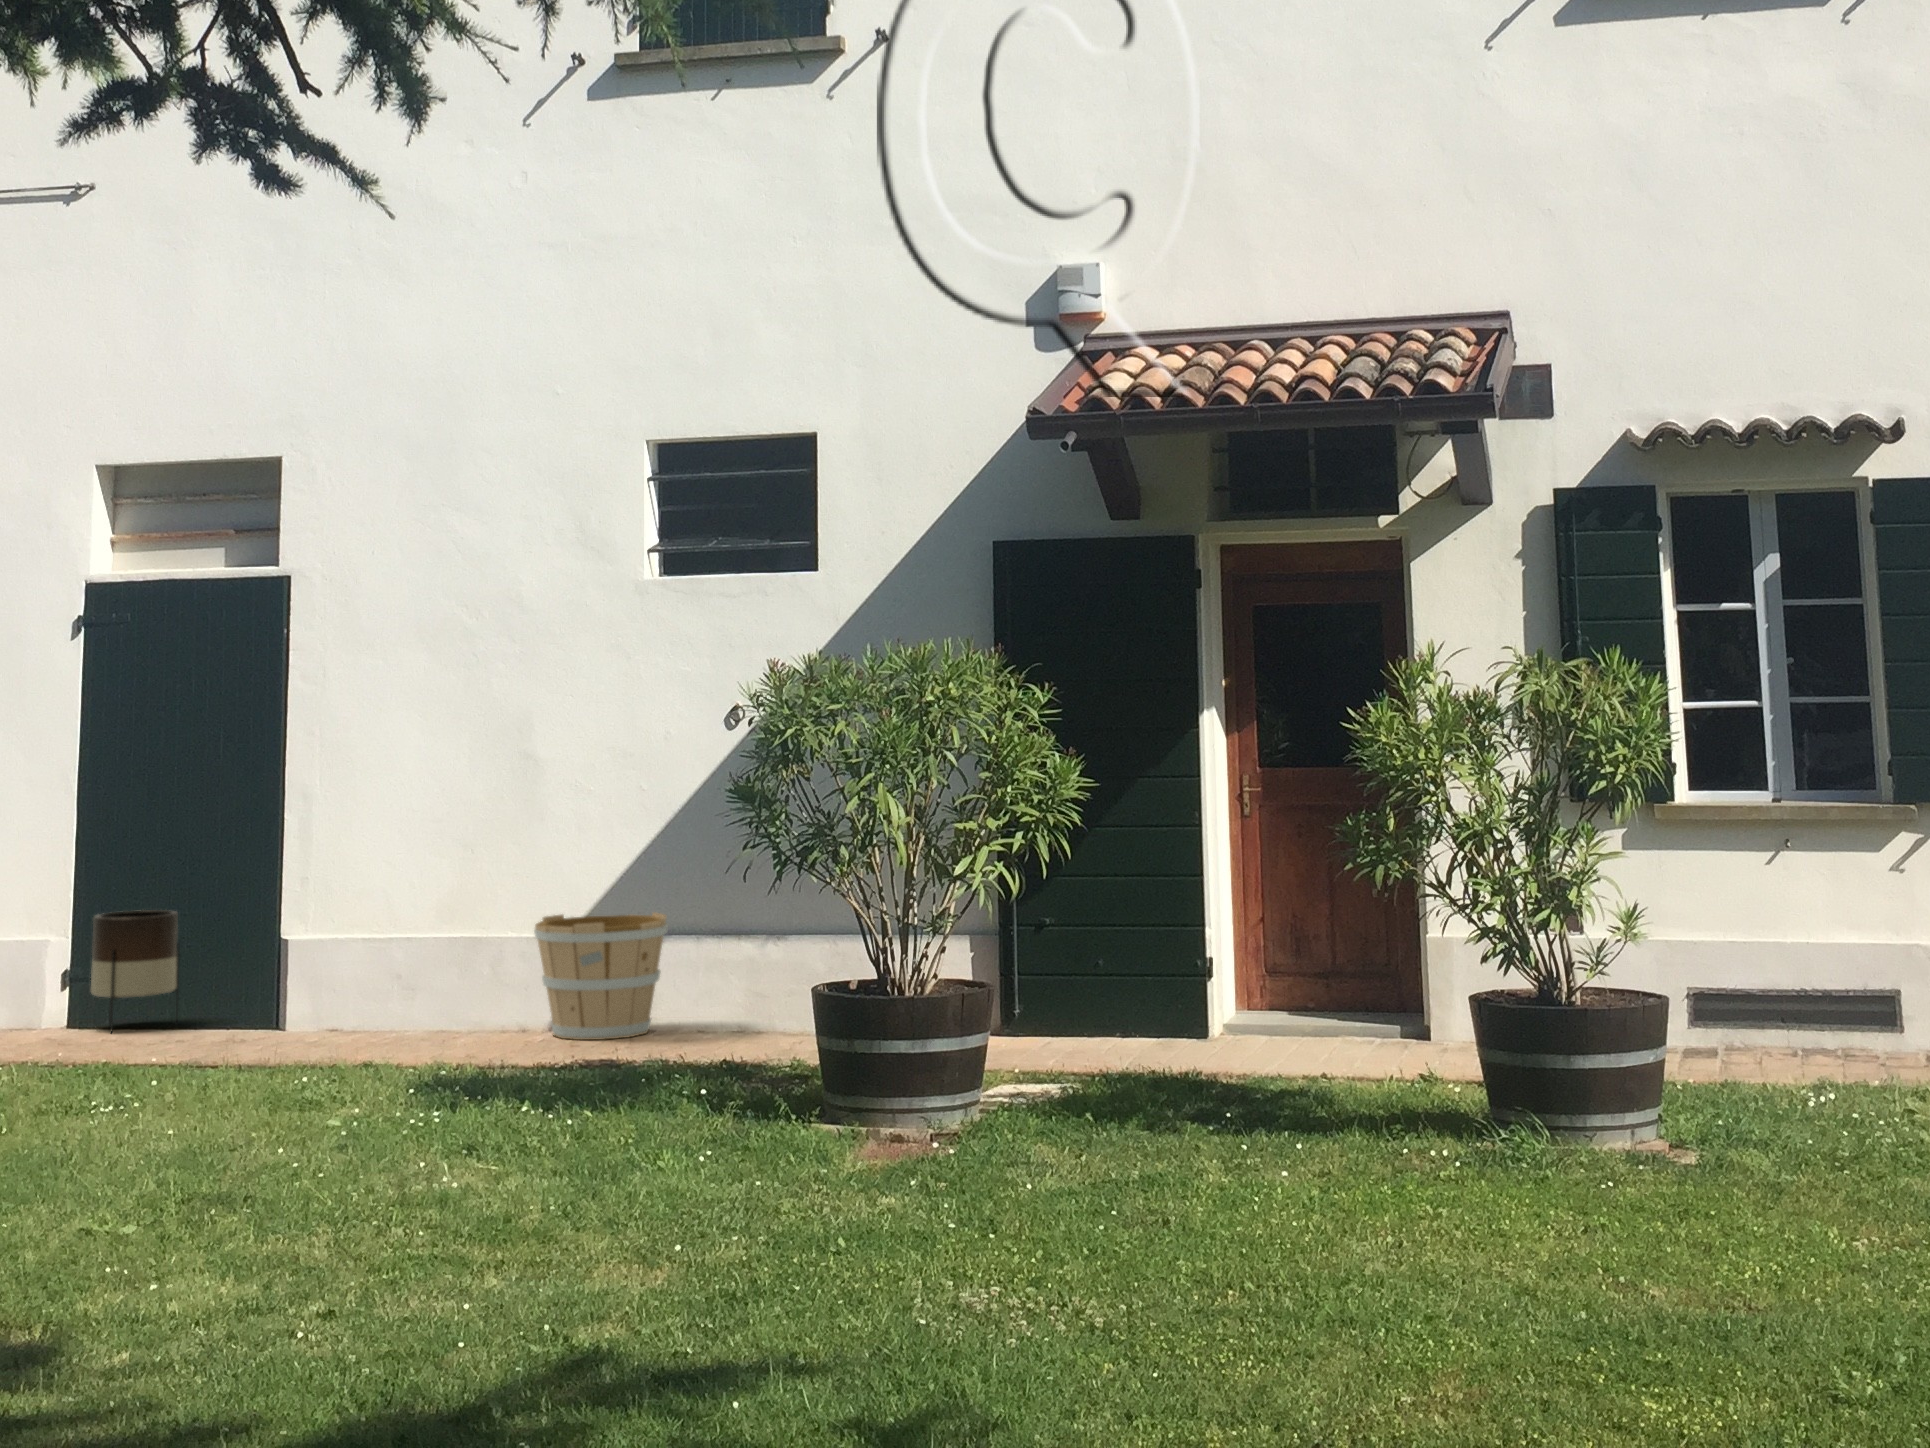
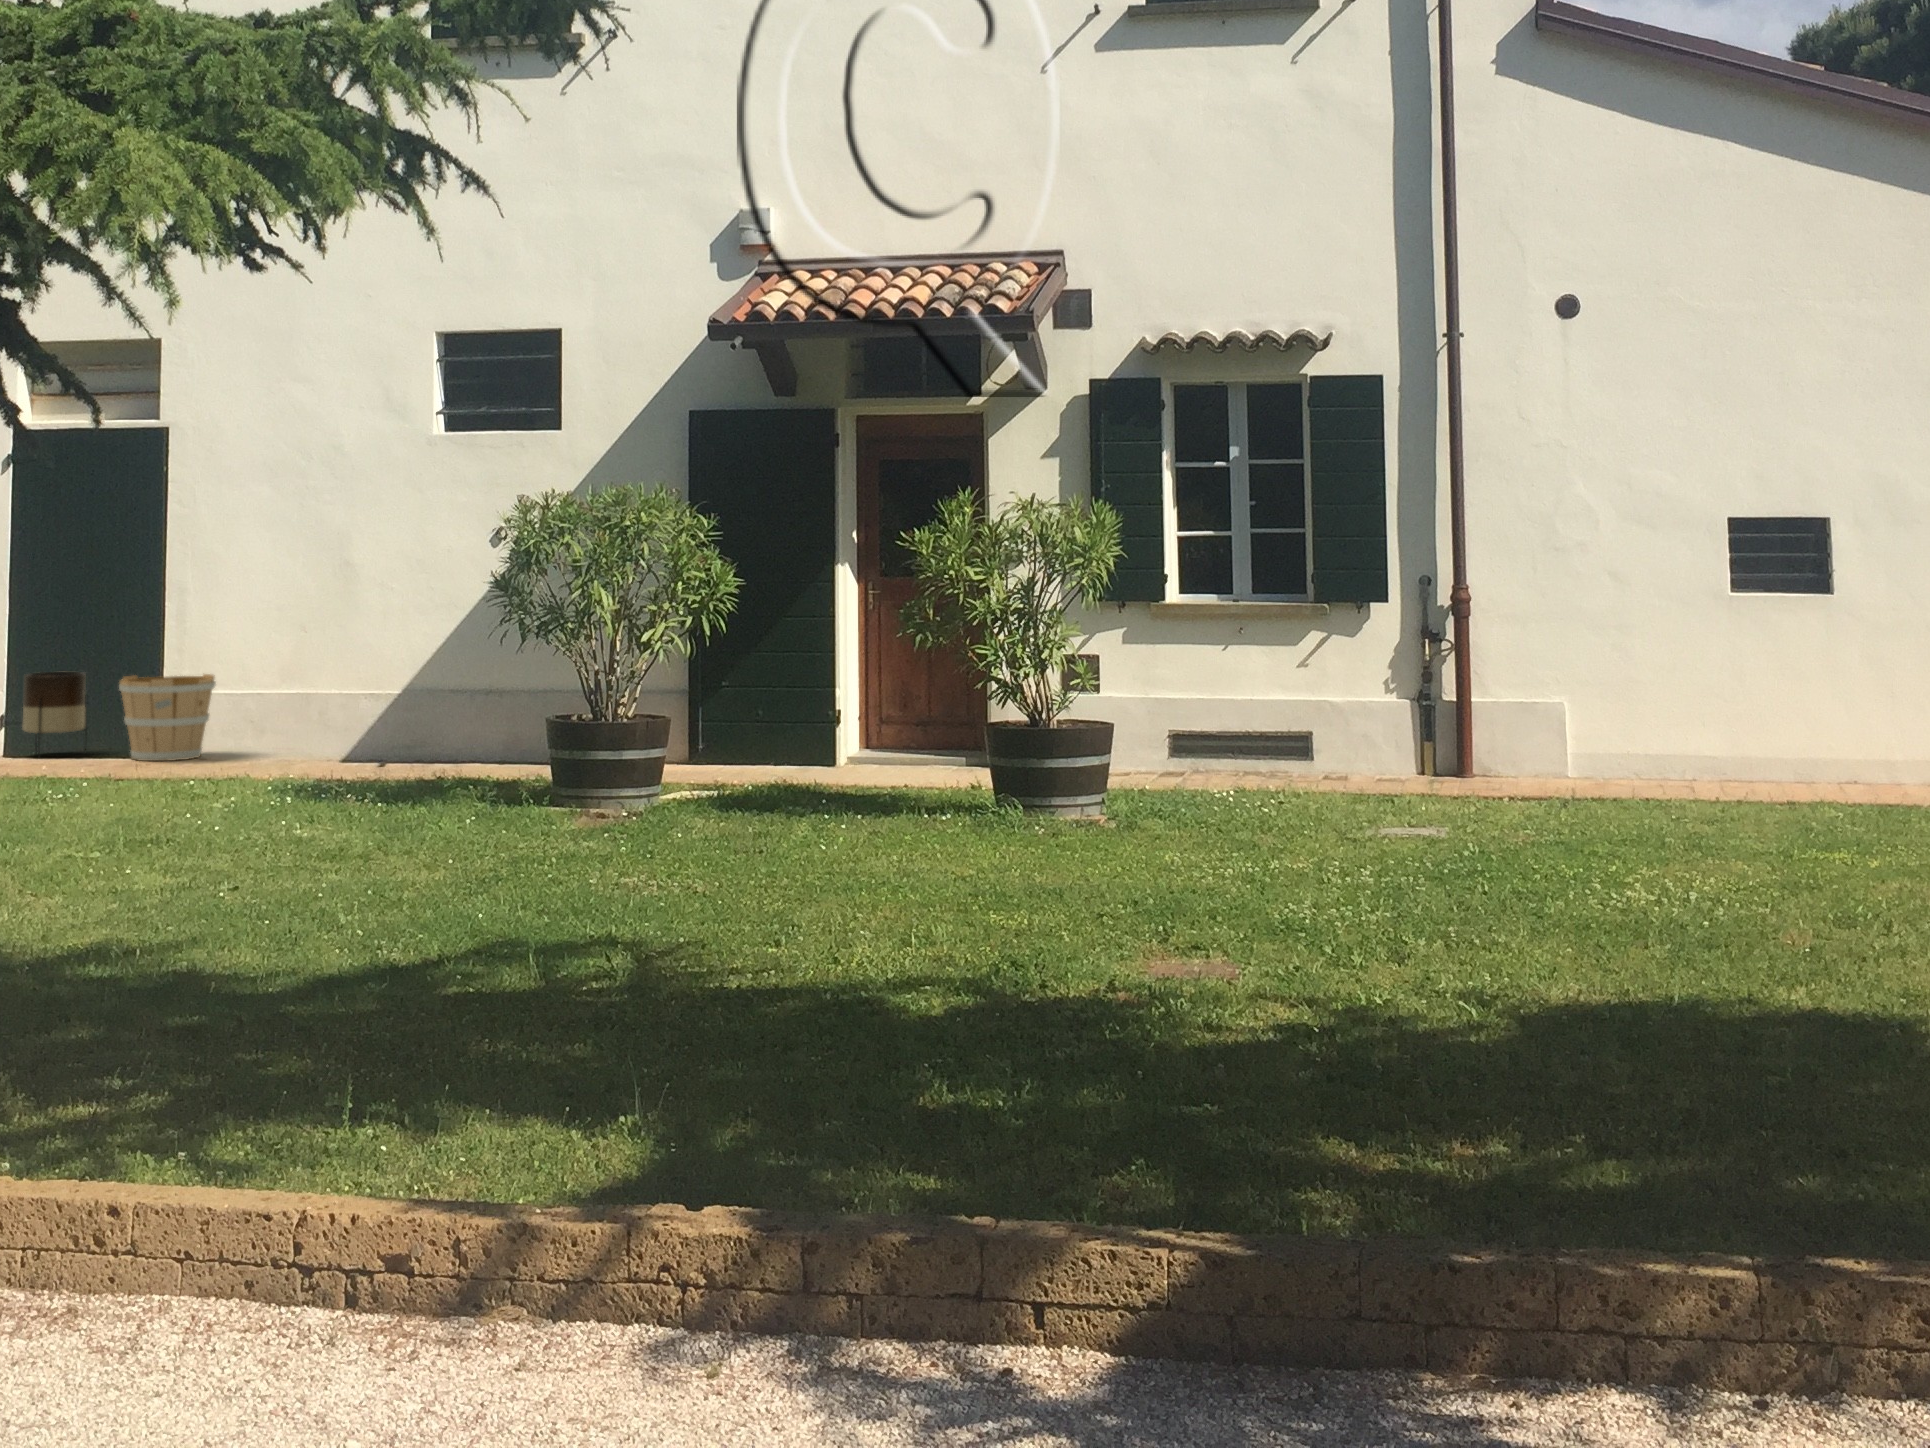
wooden bucket: present [534,912,668,1040] -> present [119,674,216,761]

